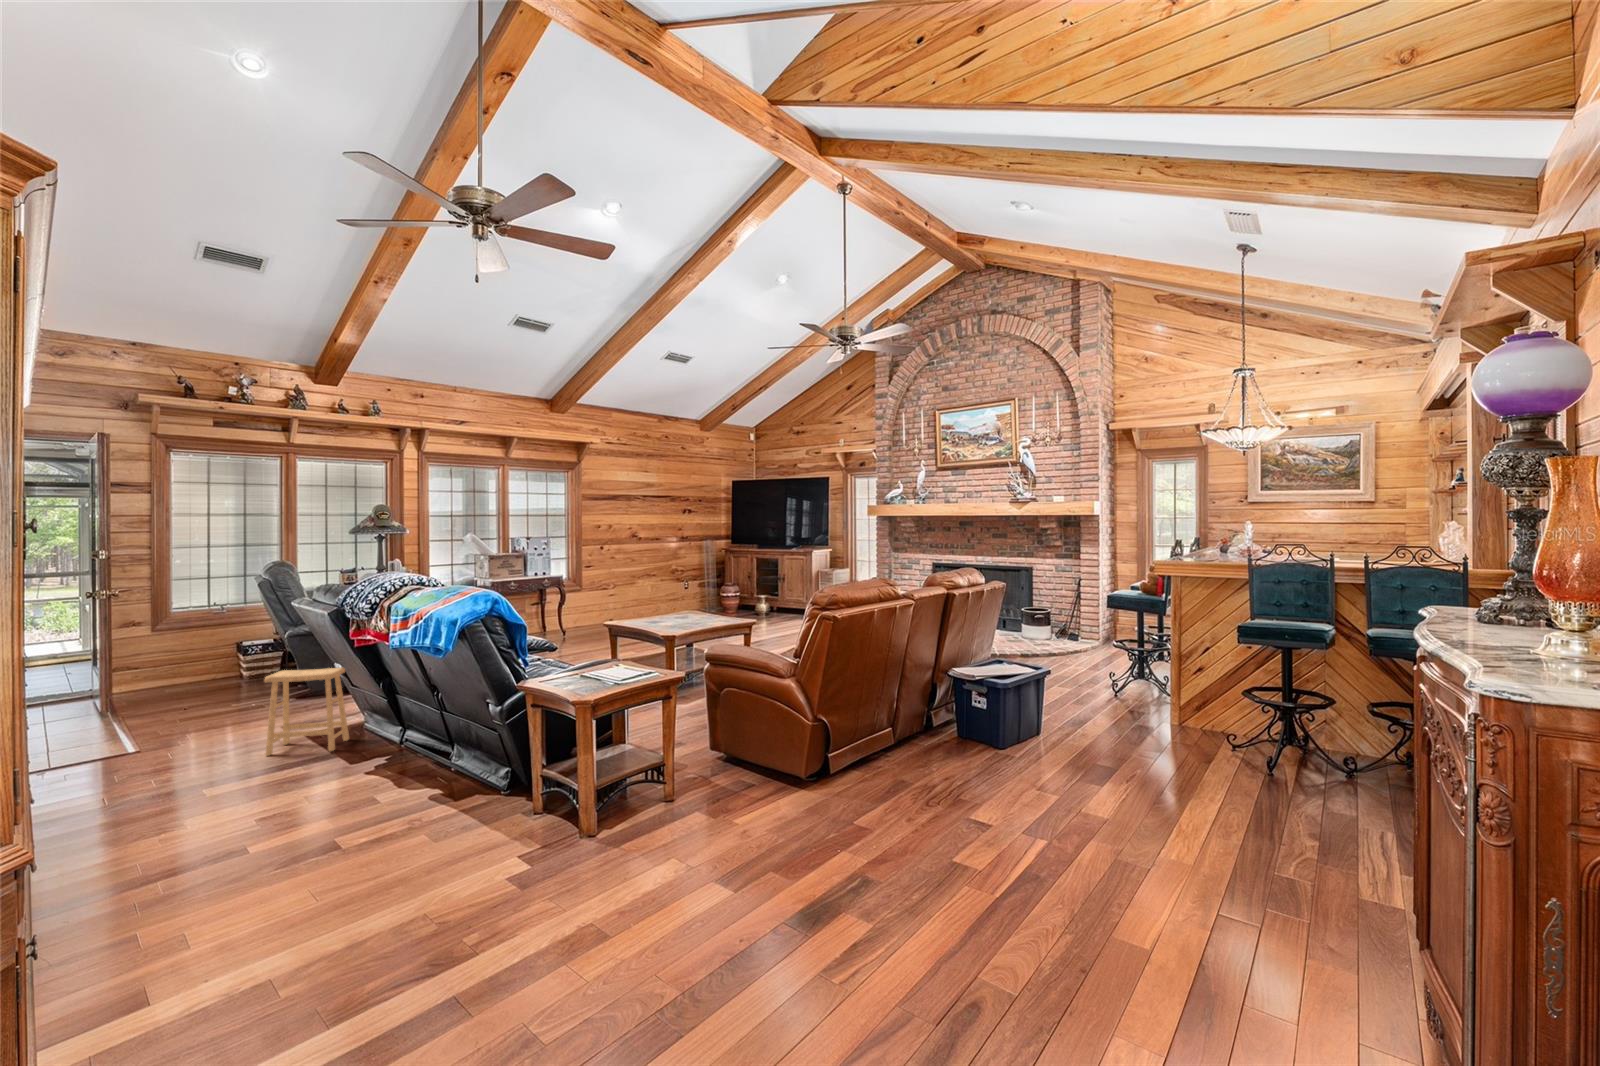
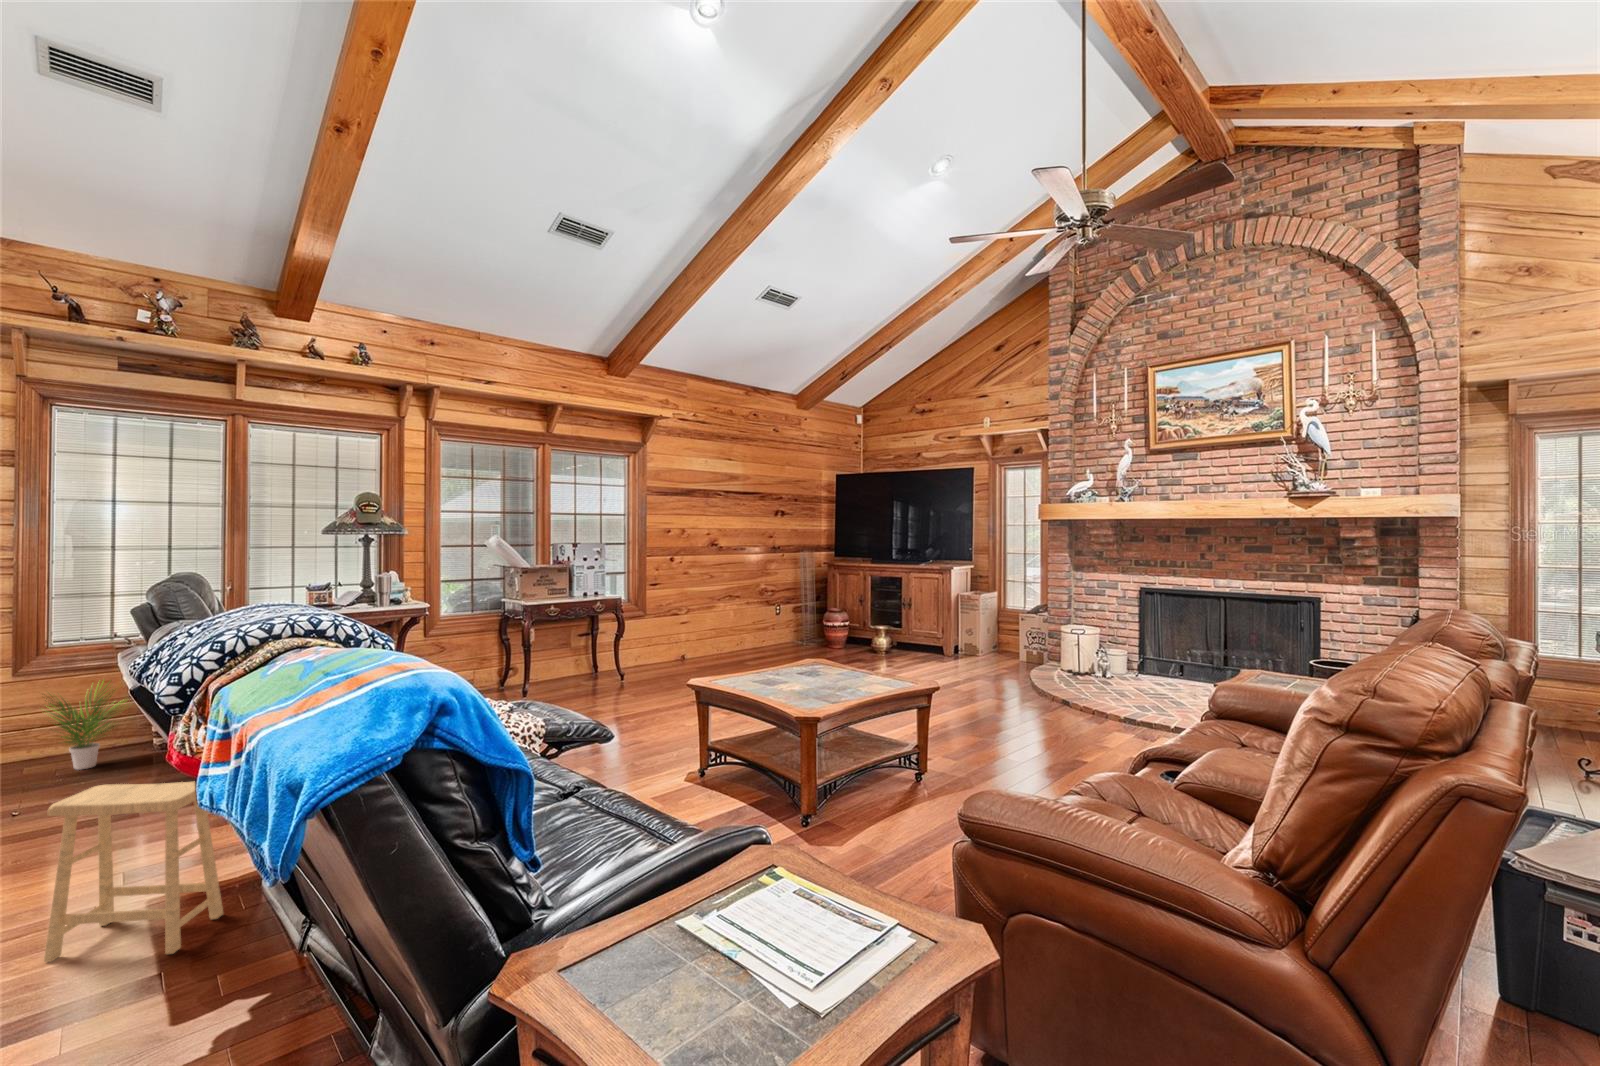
potted plant: none [167,632,234,690] -> present [48,683,124,770]

